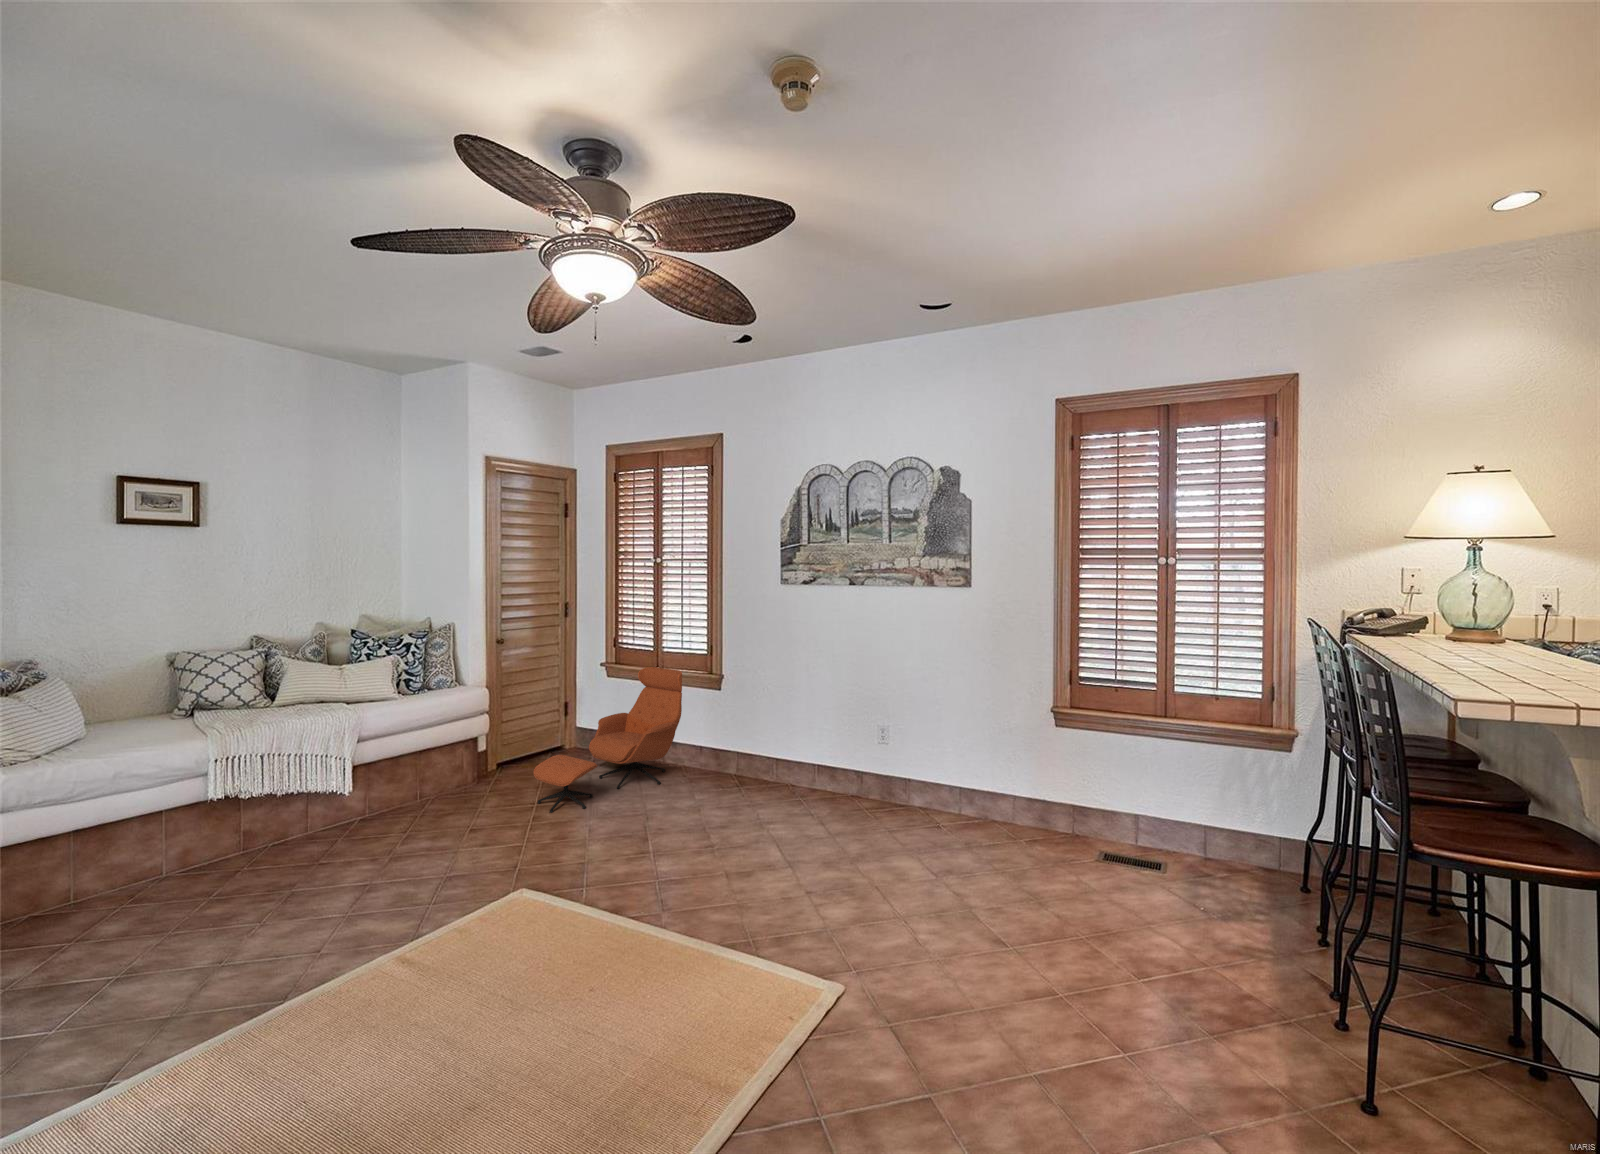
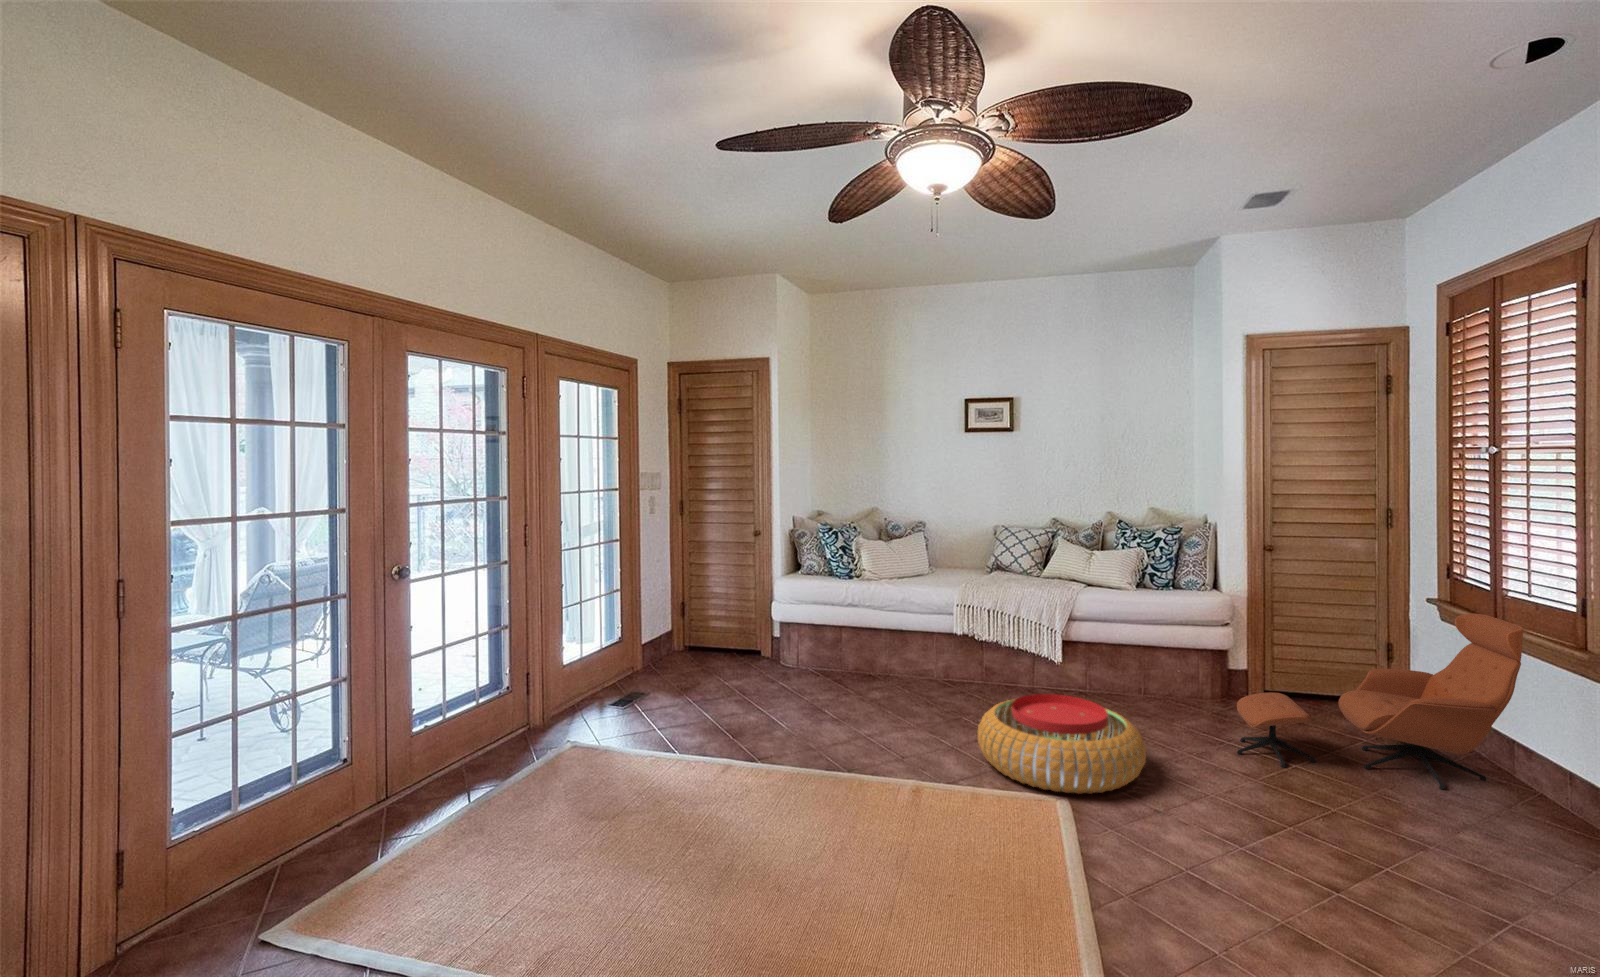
pouf: none [365,812,543,919] -> present [978,694,1146,794]

